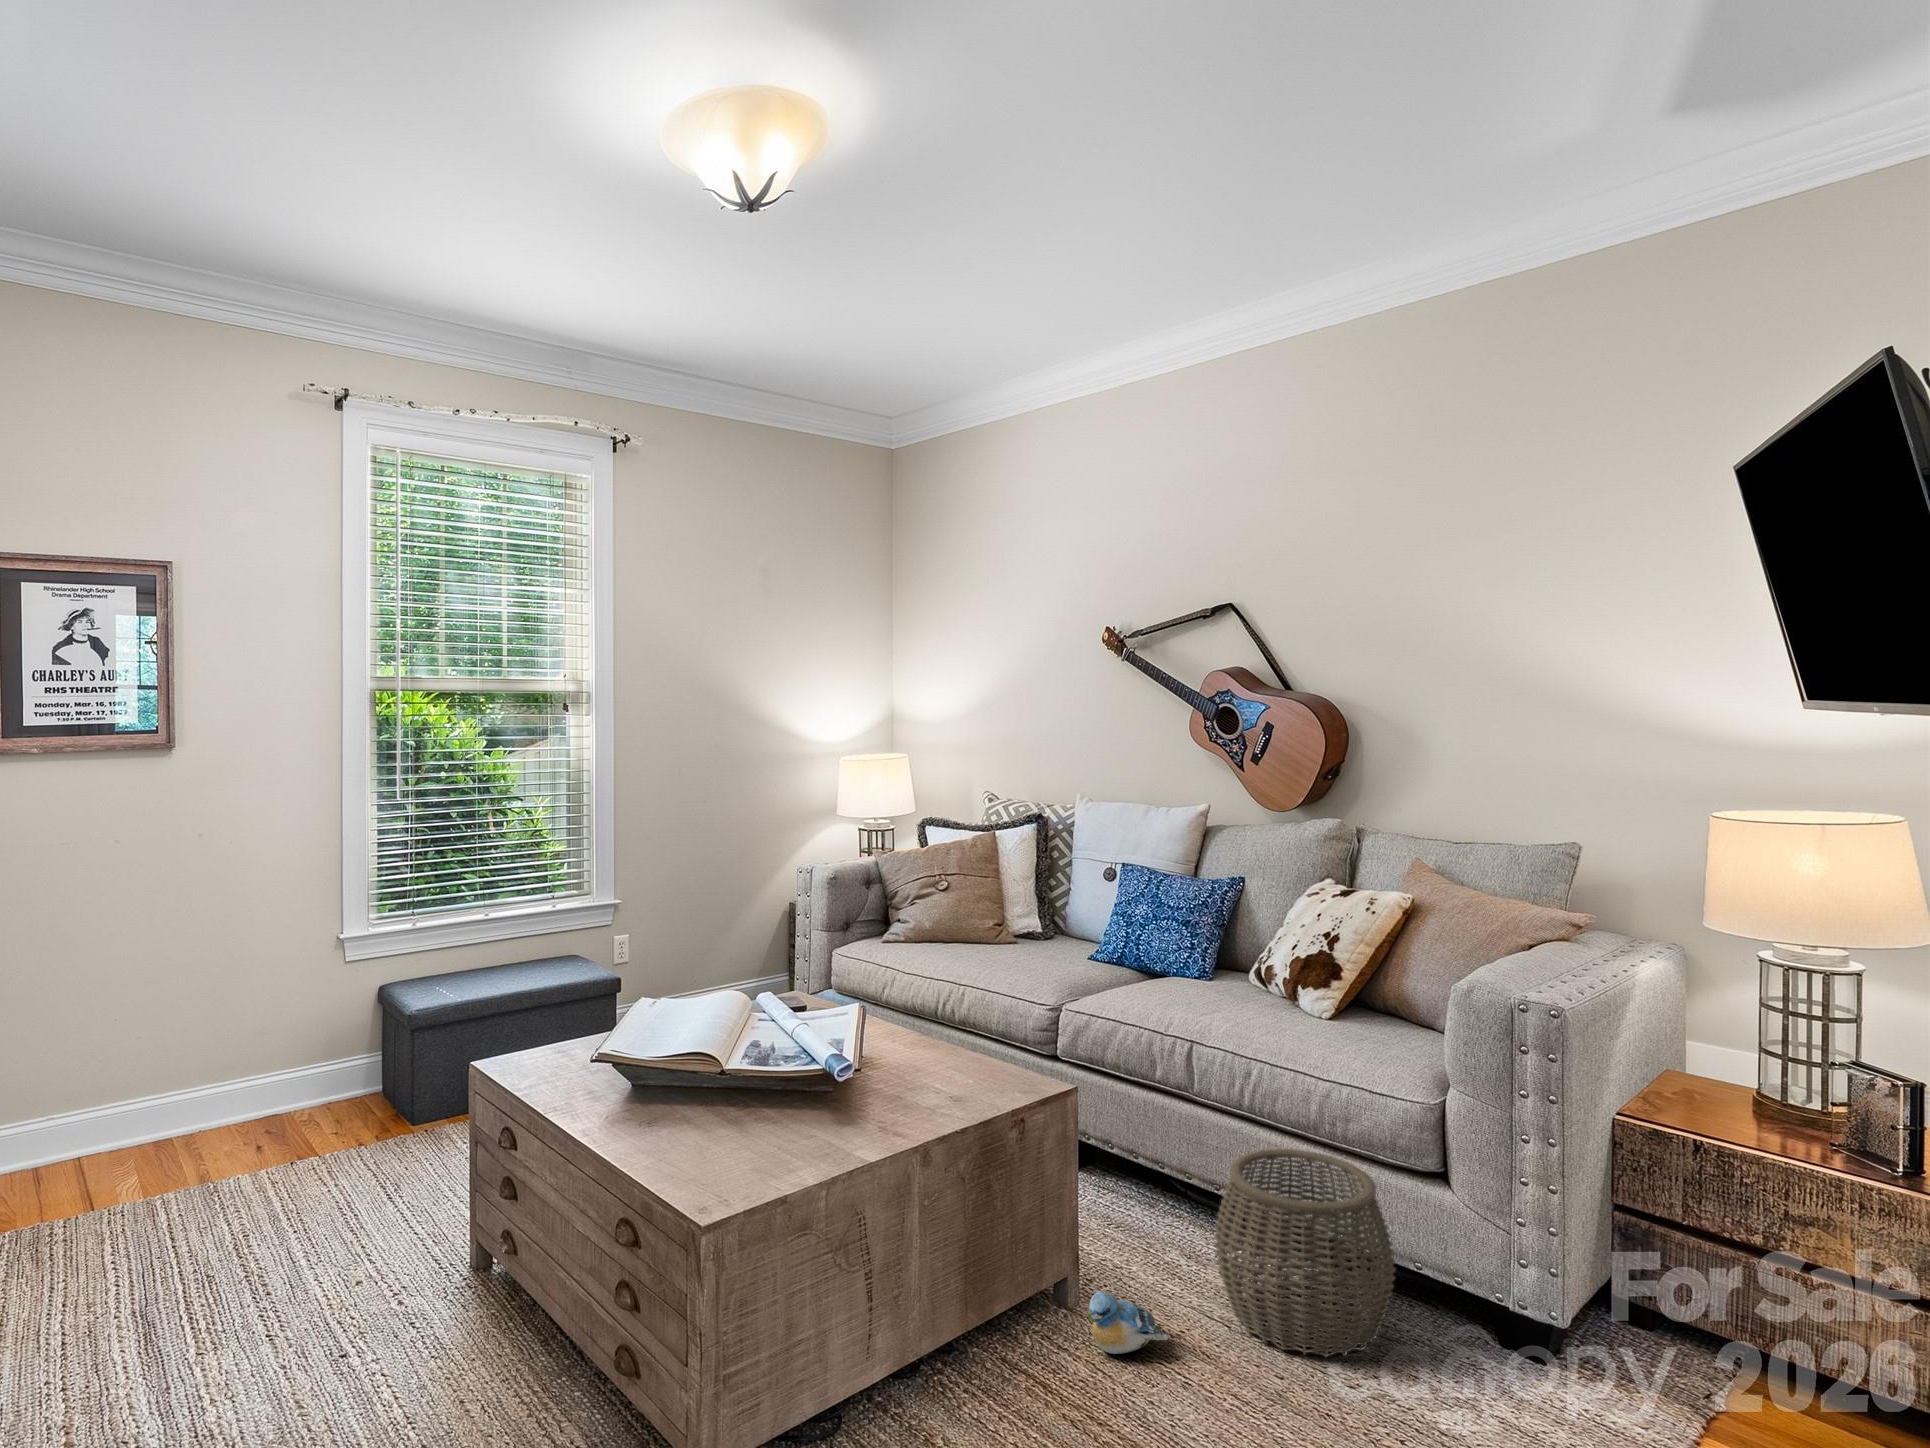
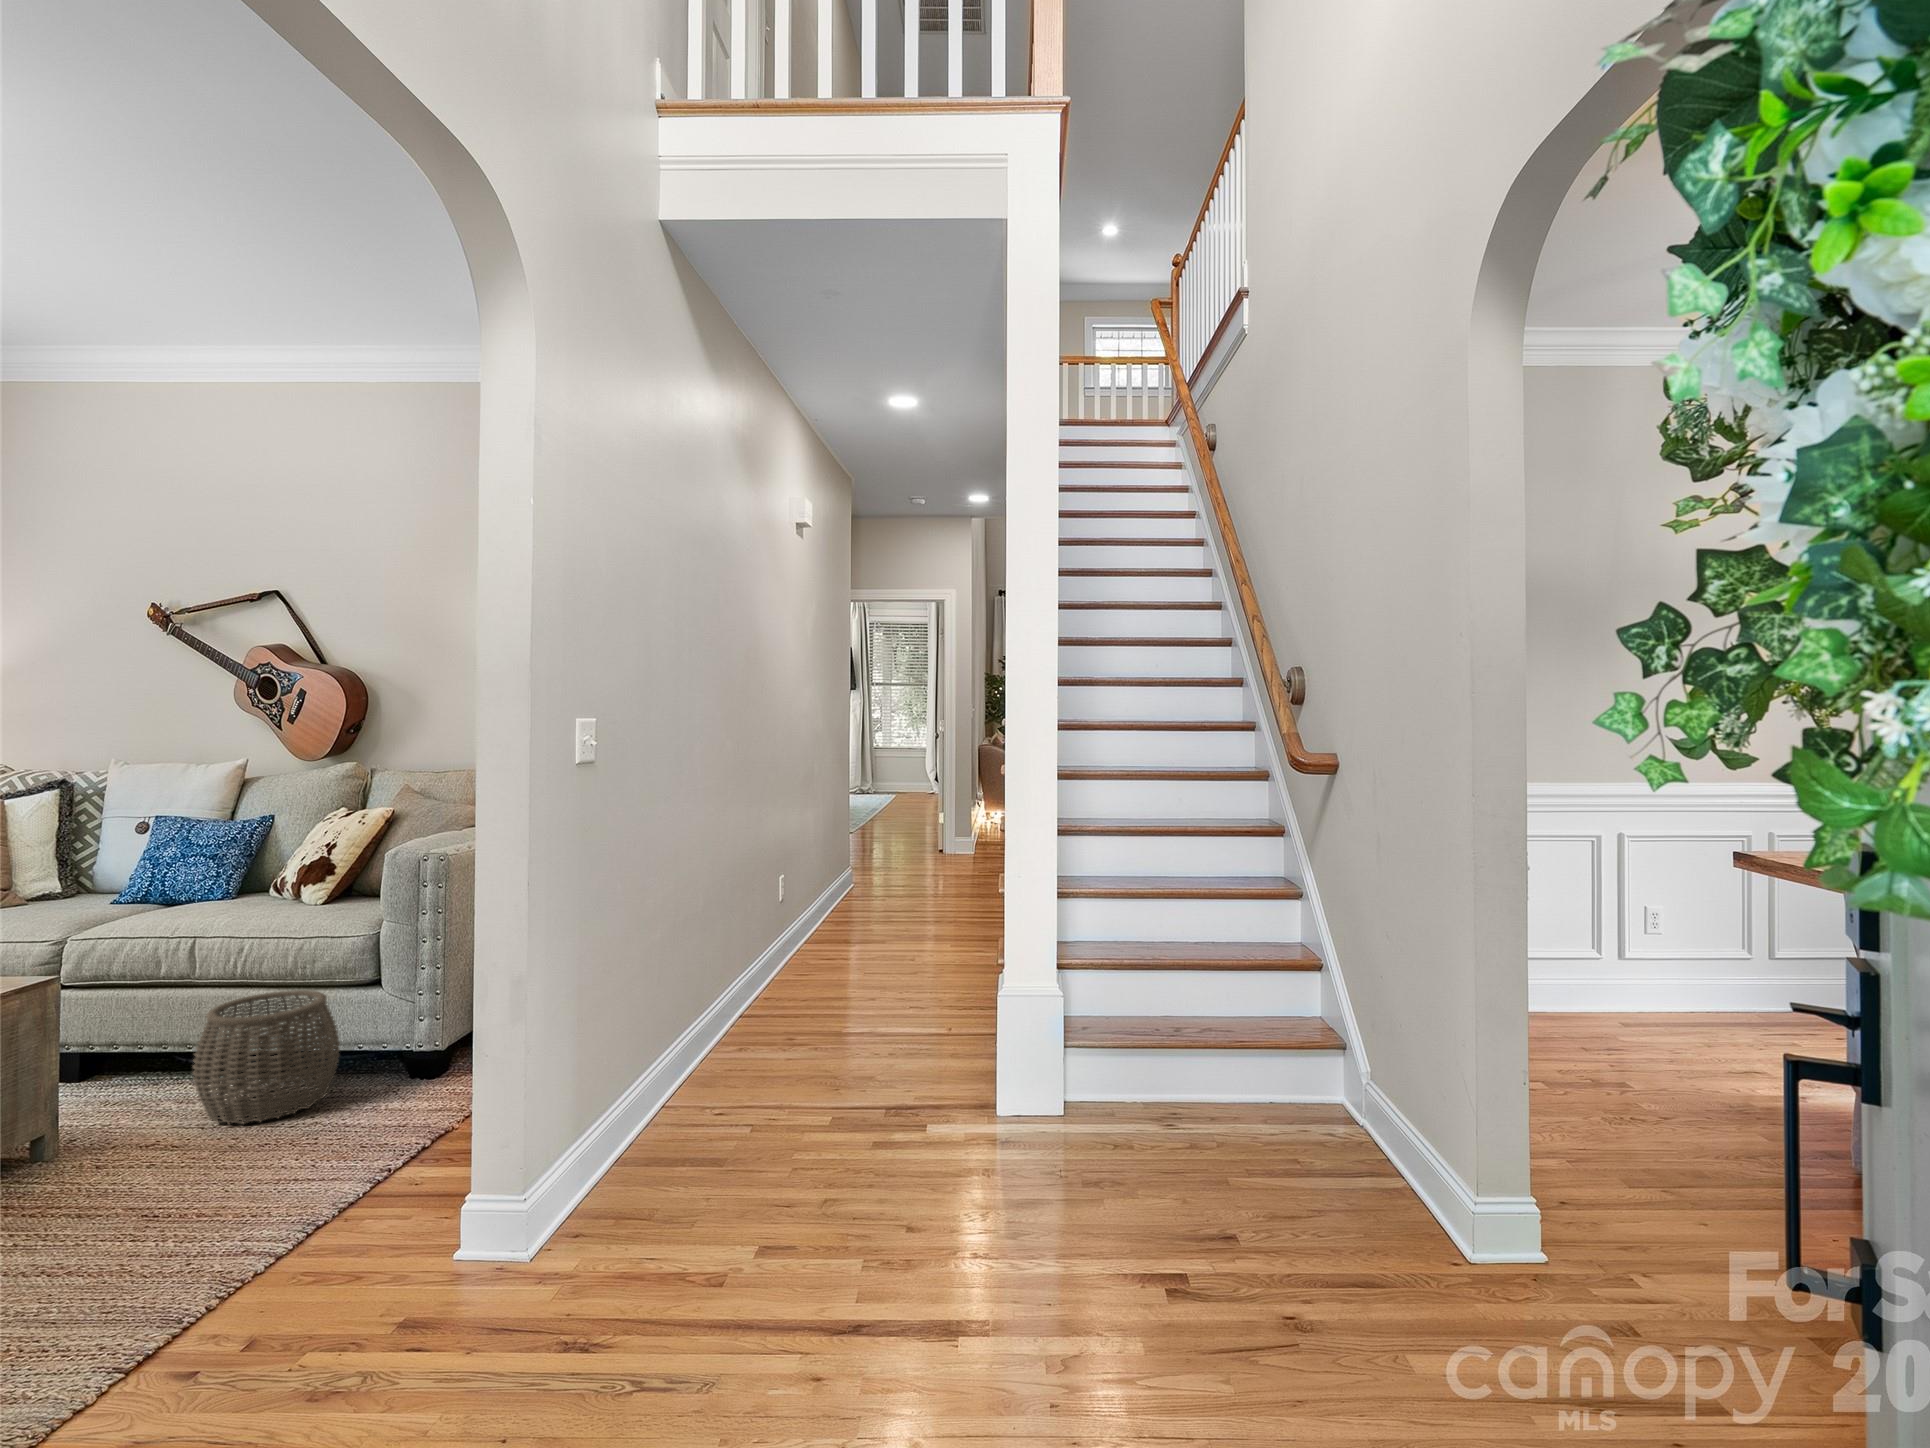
plush toy: present [1087,1291,1168,1354] -> none [54,1122,137,1167]

